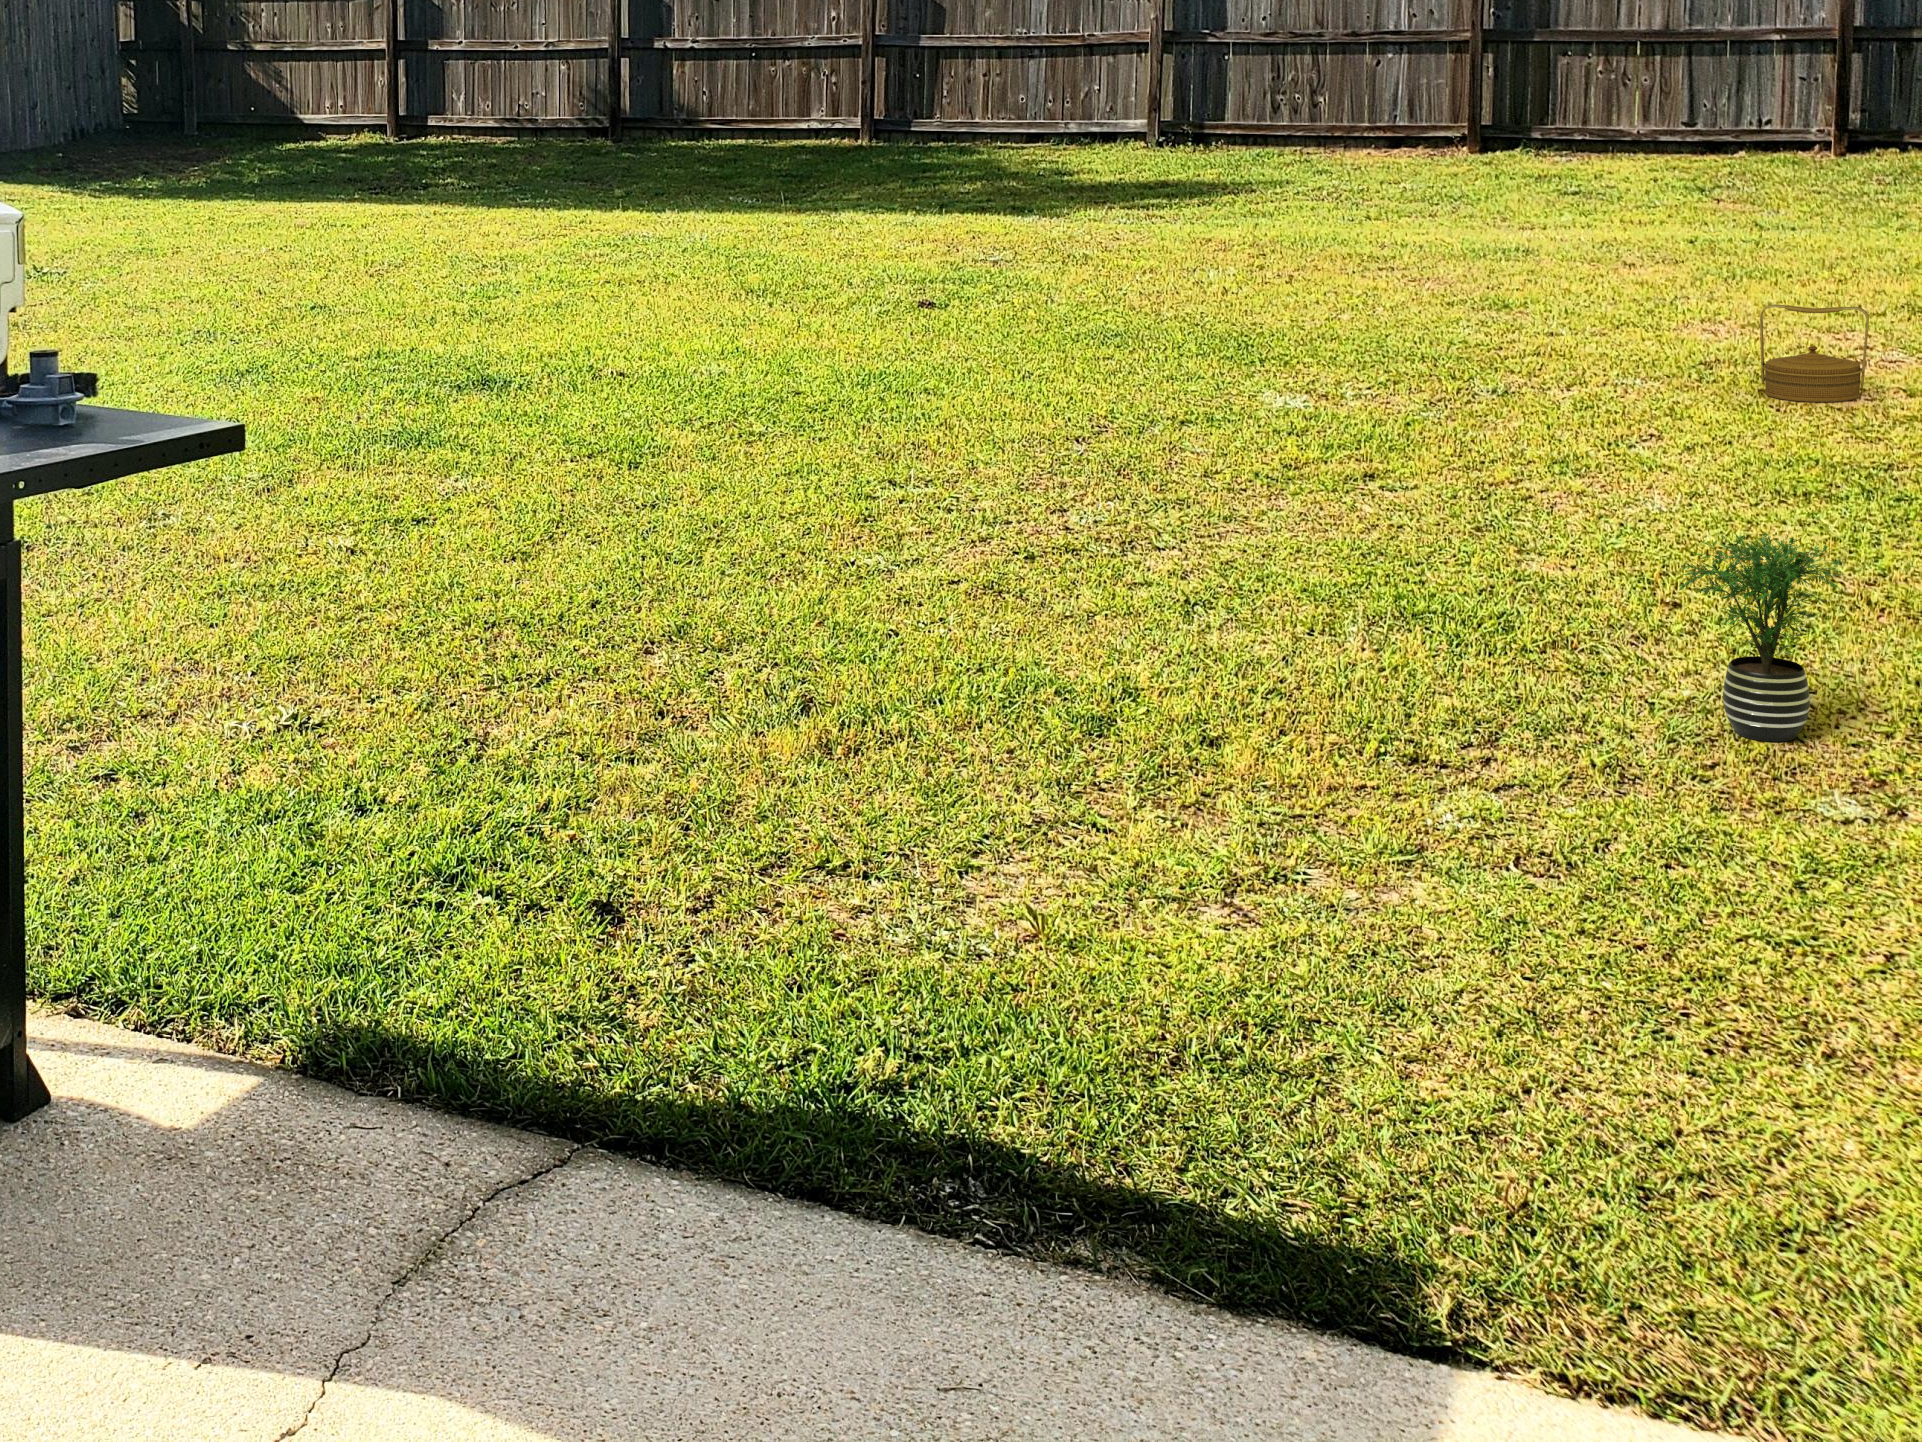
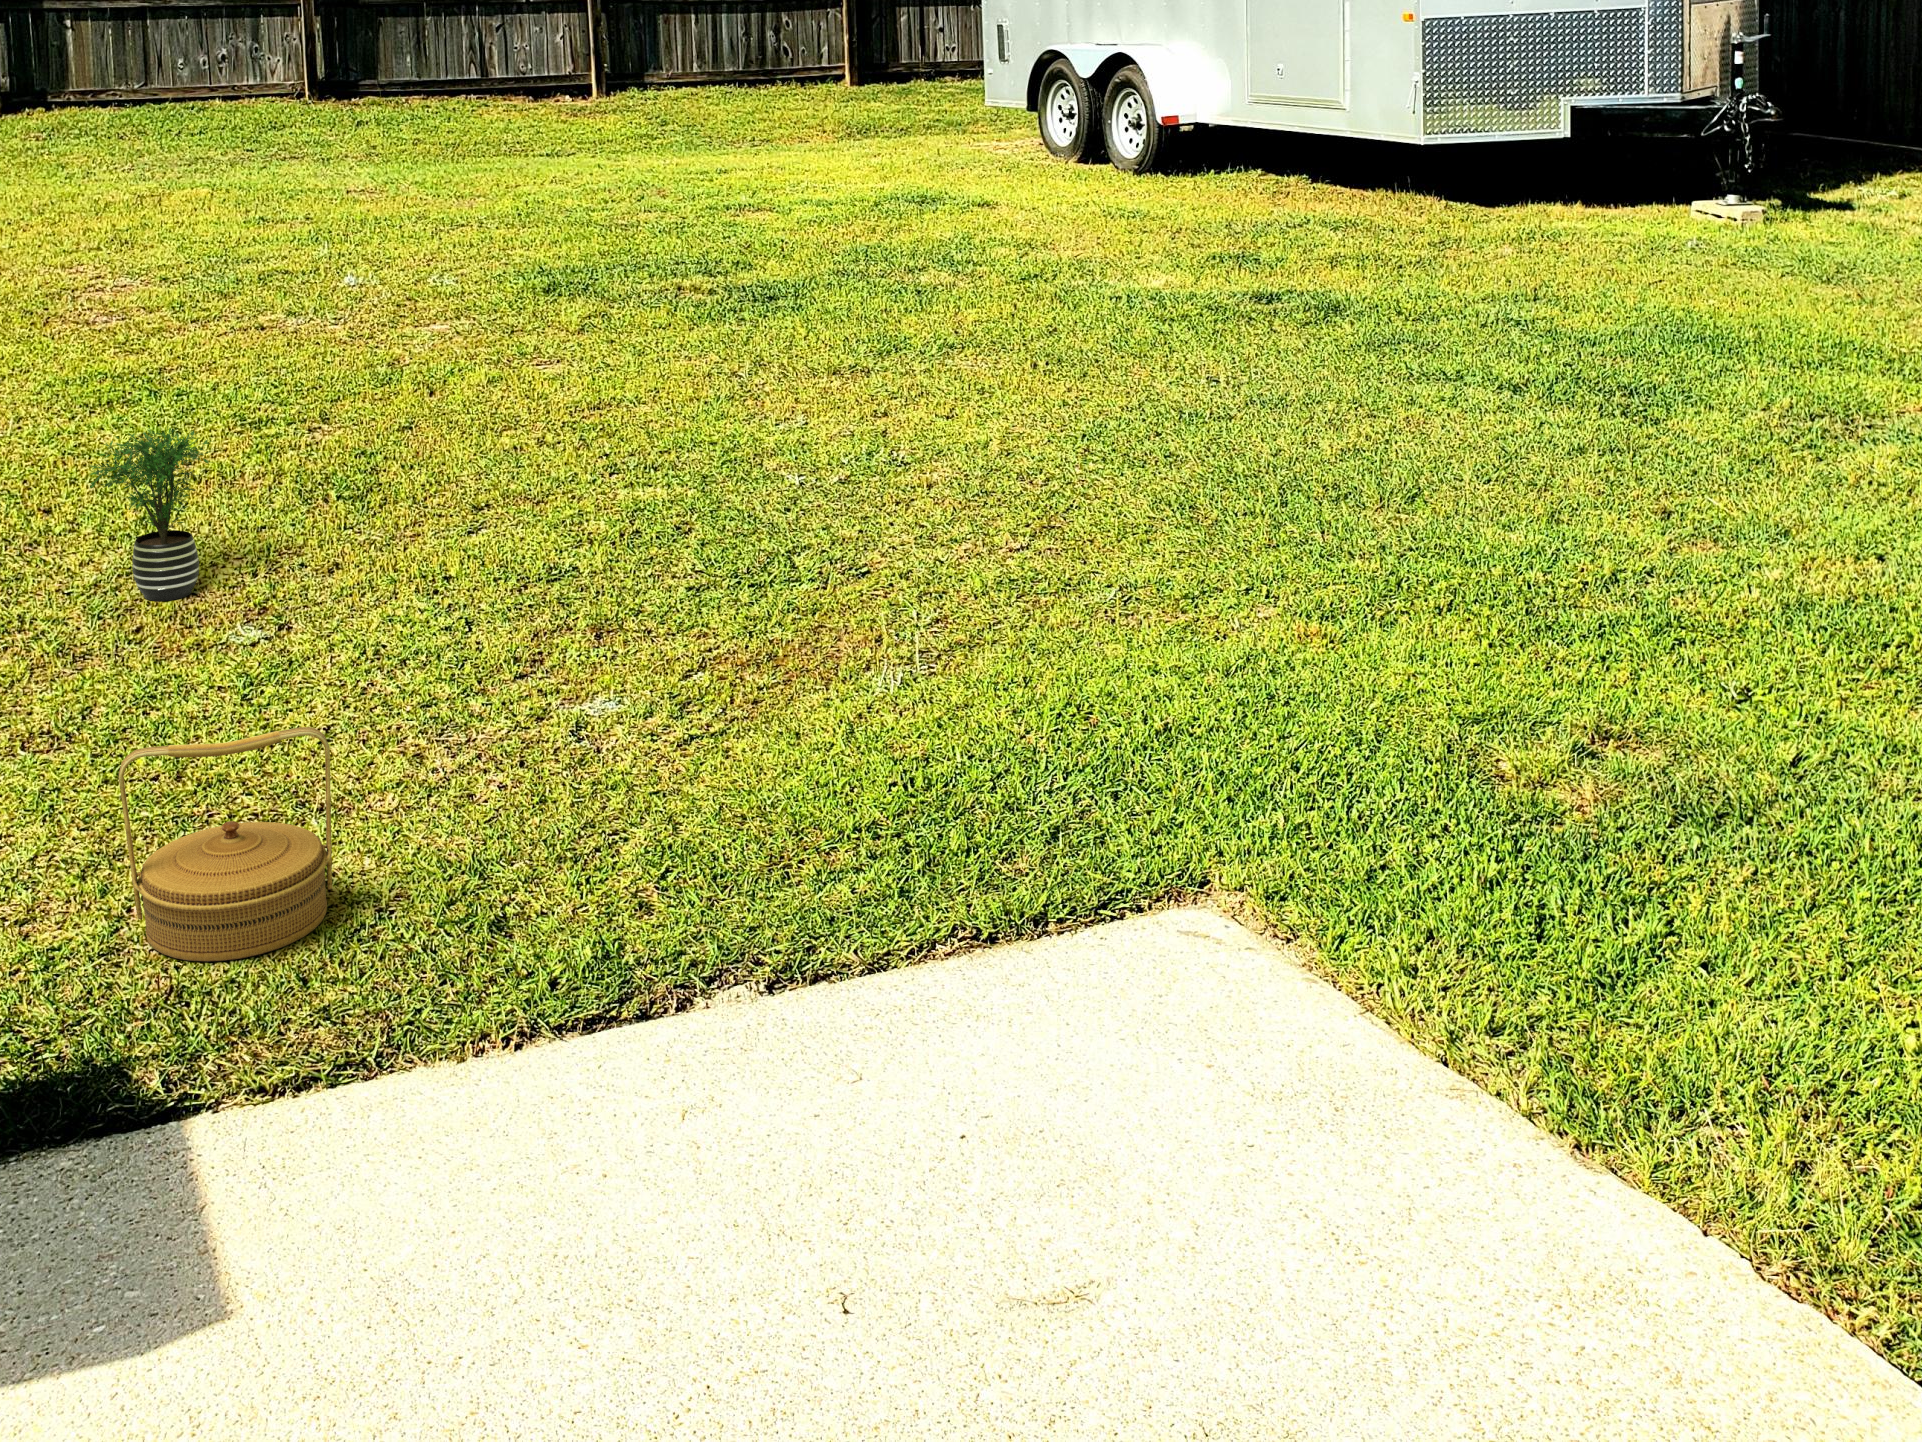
basket: present [1760,305,1869,402] -> present [119,727,332,961]

